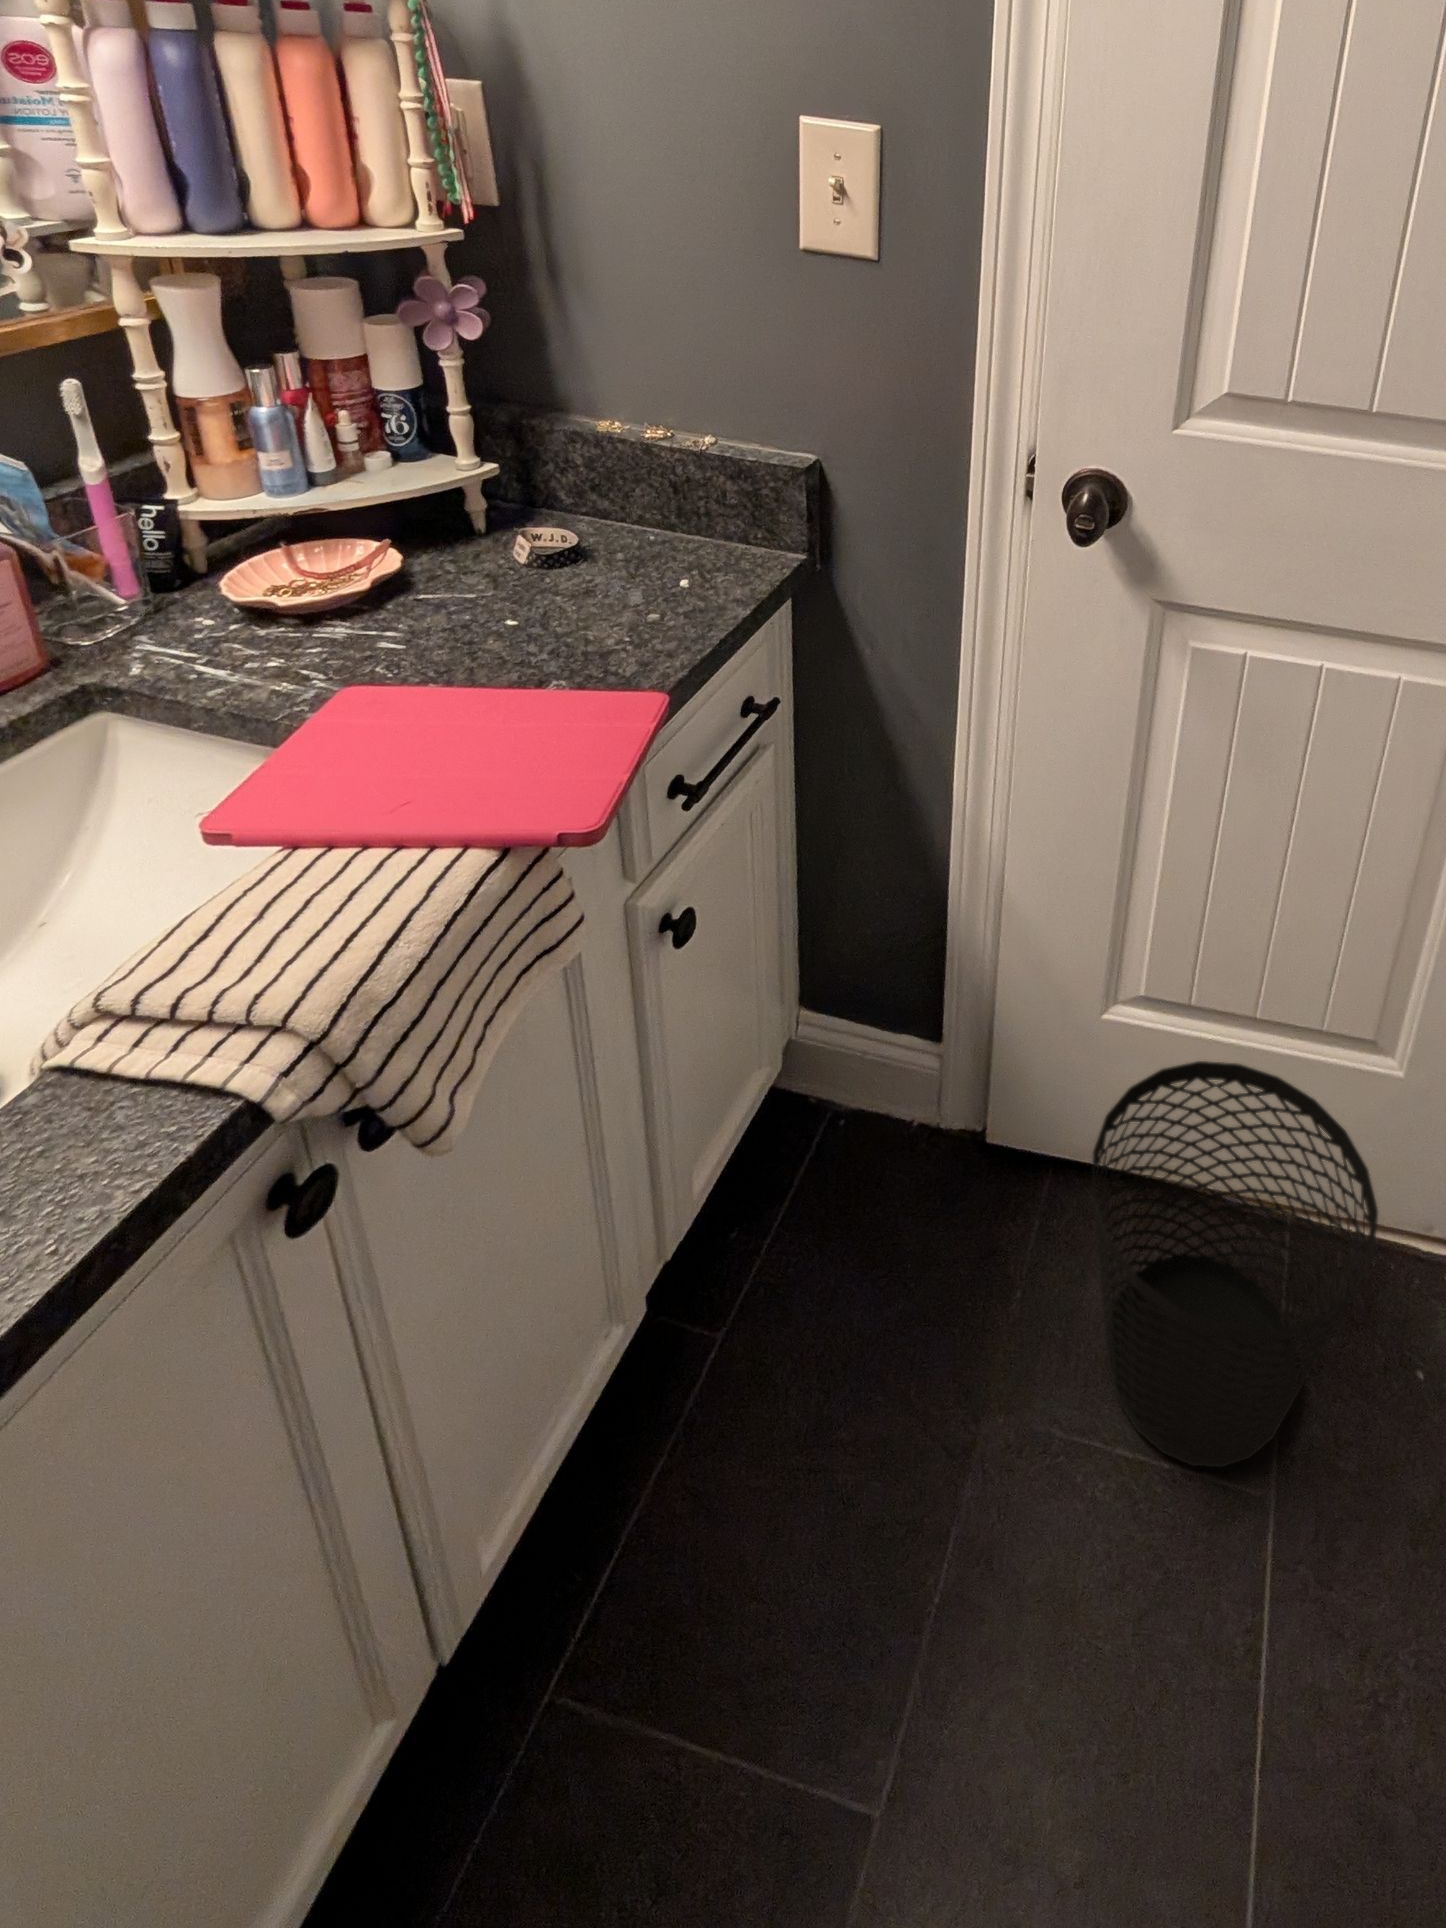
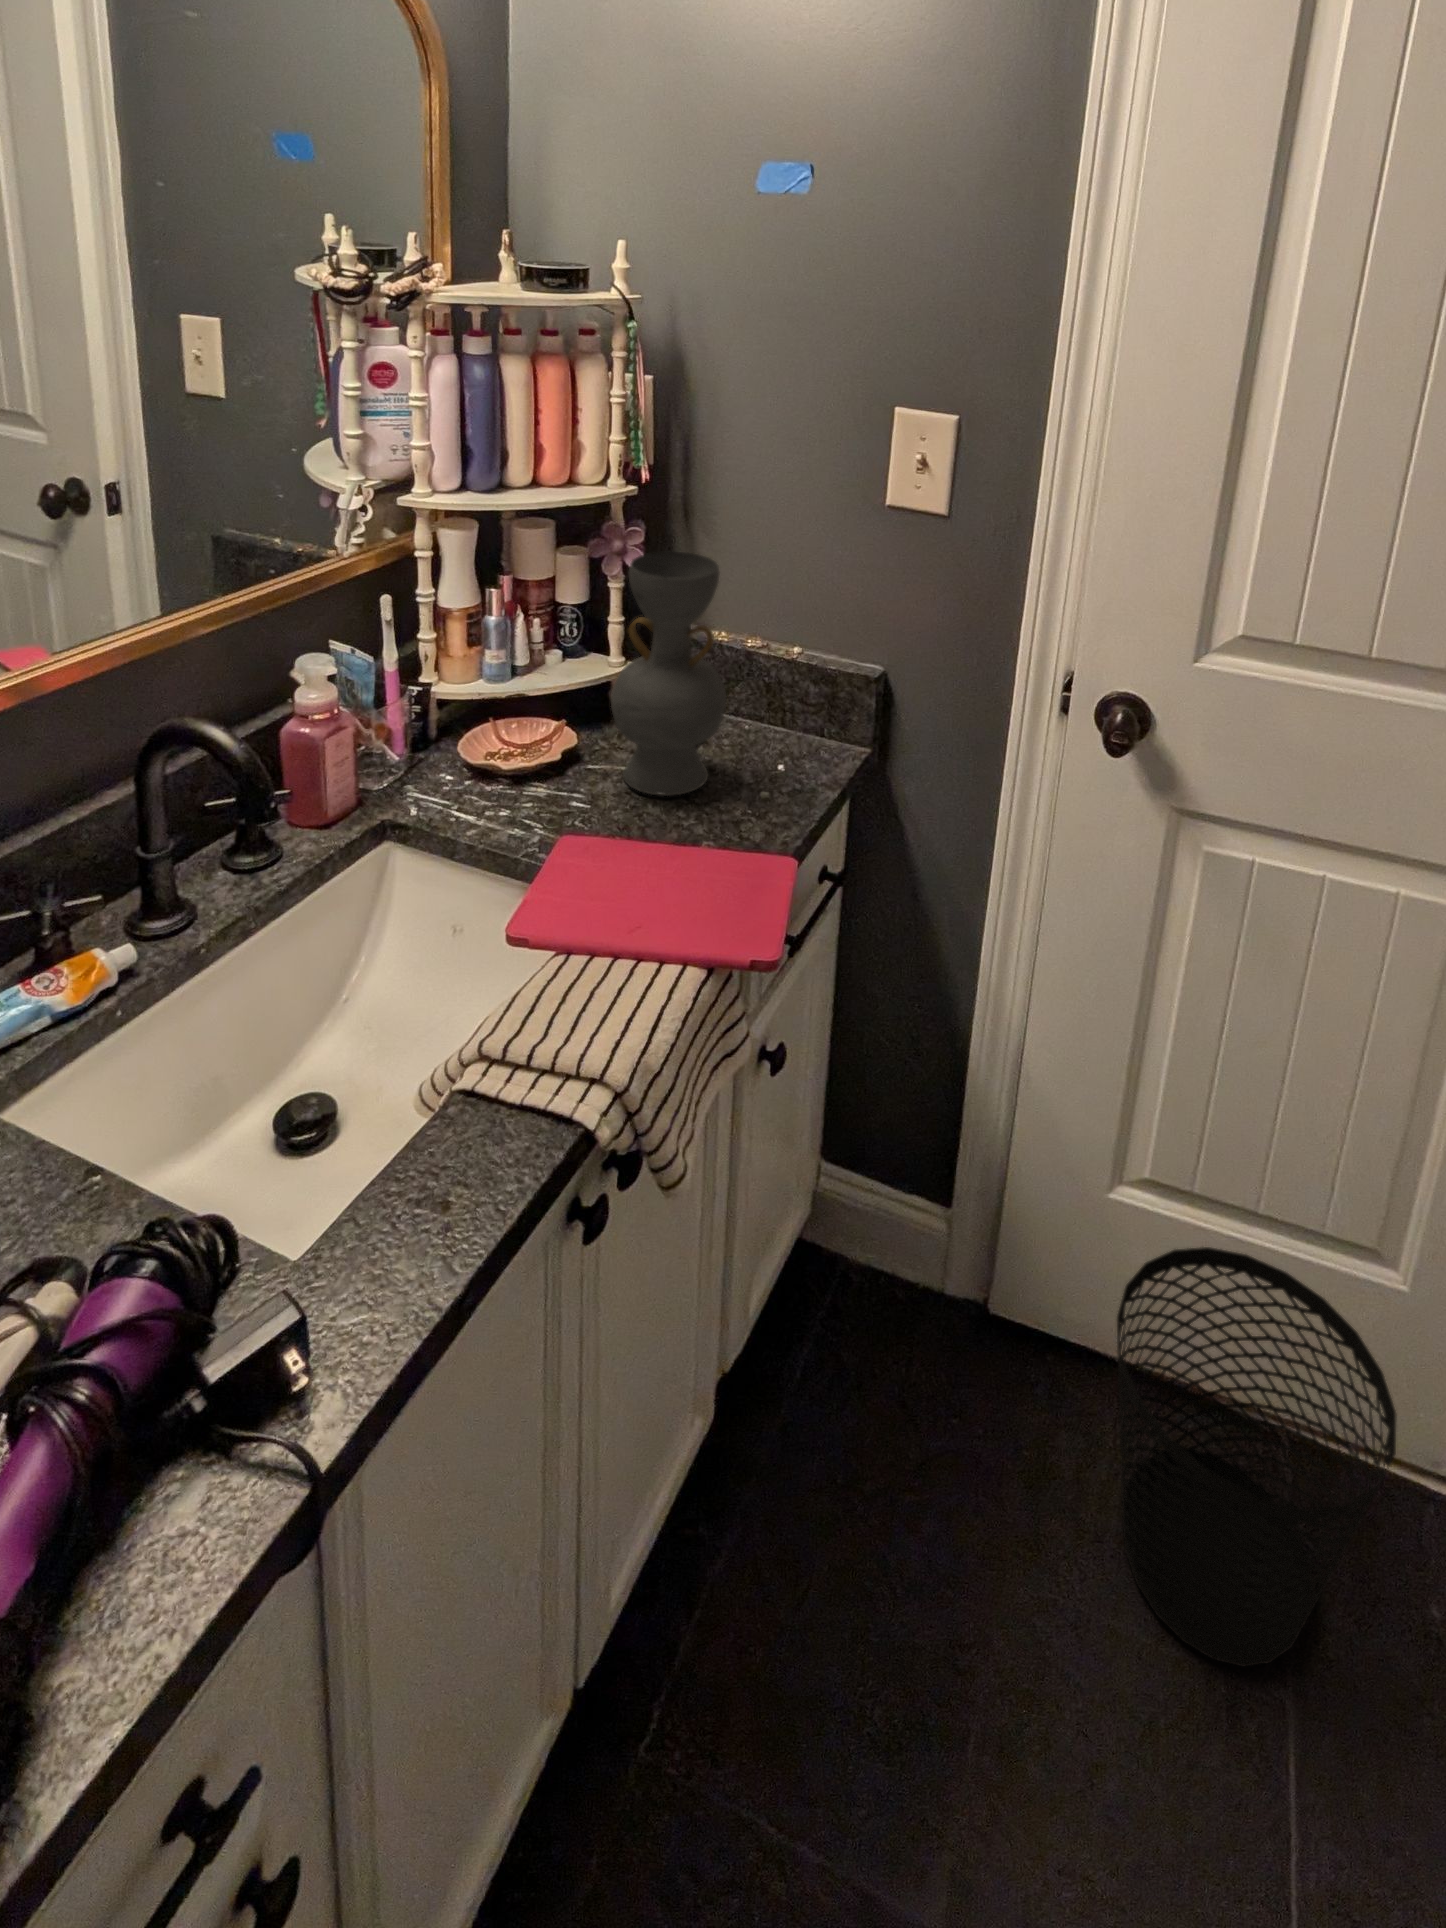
decorative vase: none [422,310,591,627] -> present [611,551,727,796]

